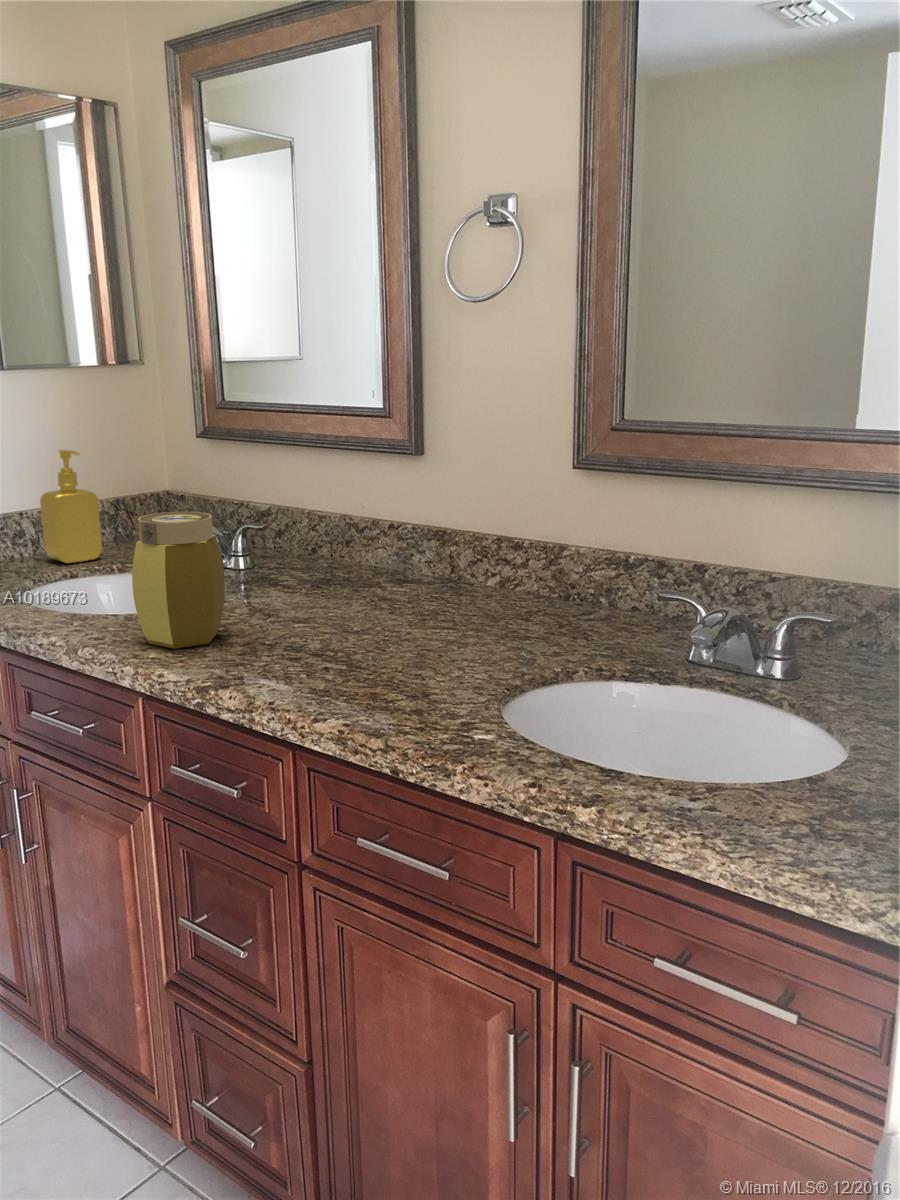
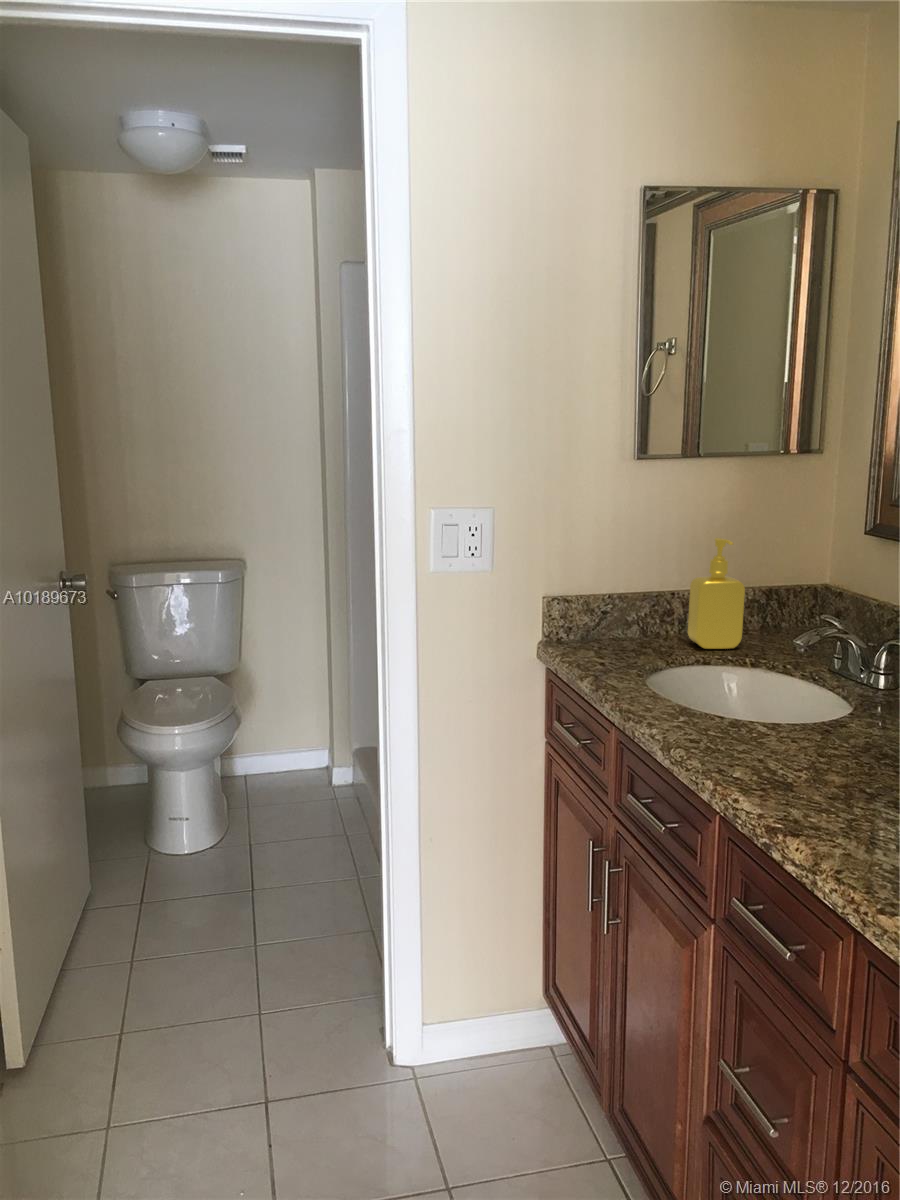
jar: present [132,512,225,649] -> none [731,625,834,775]

